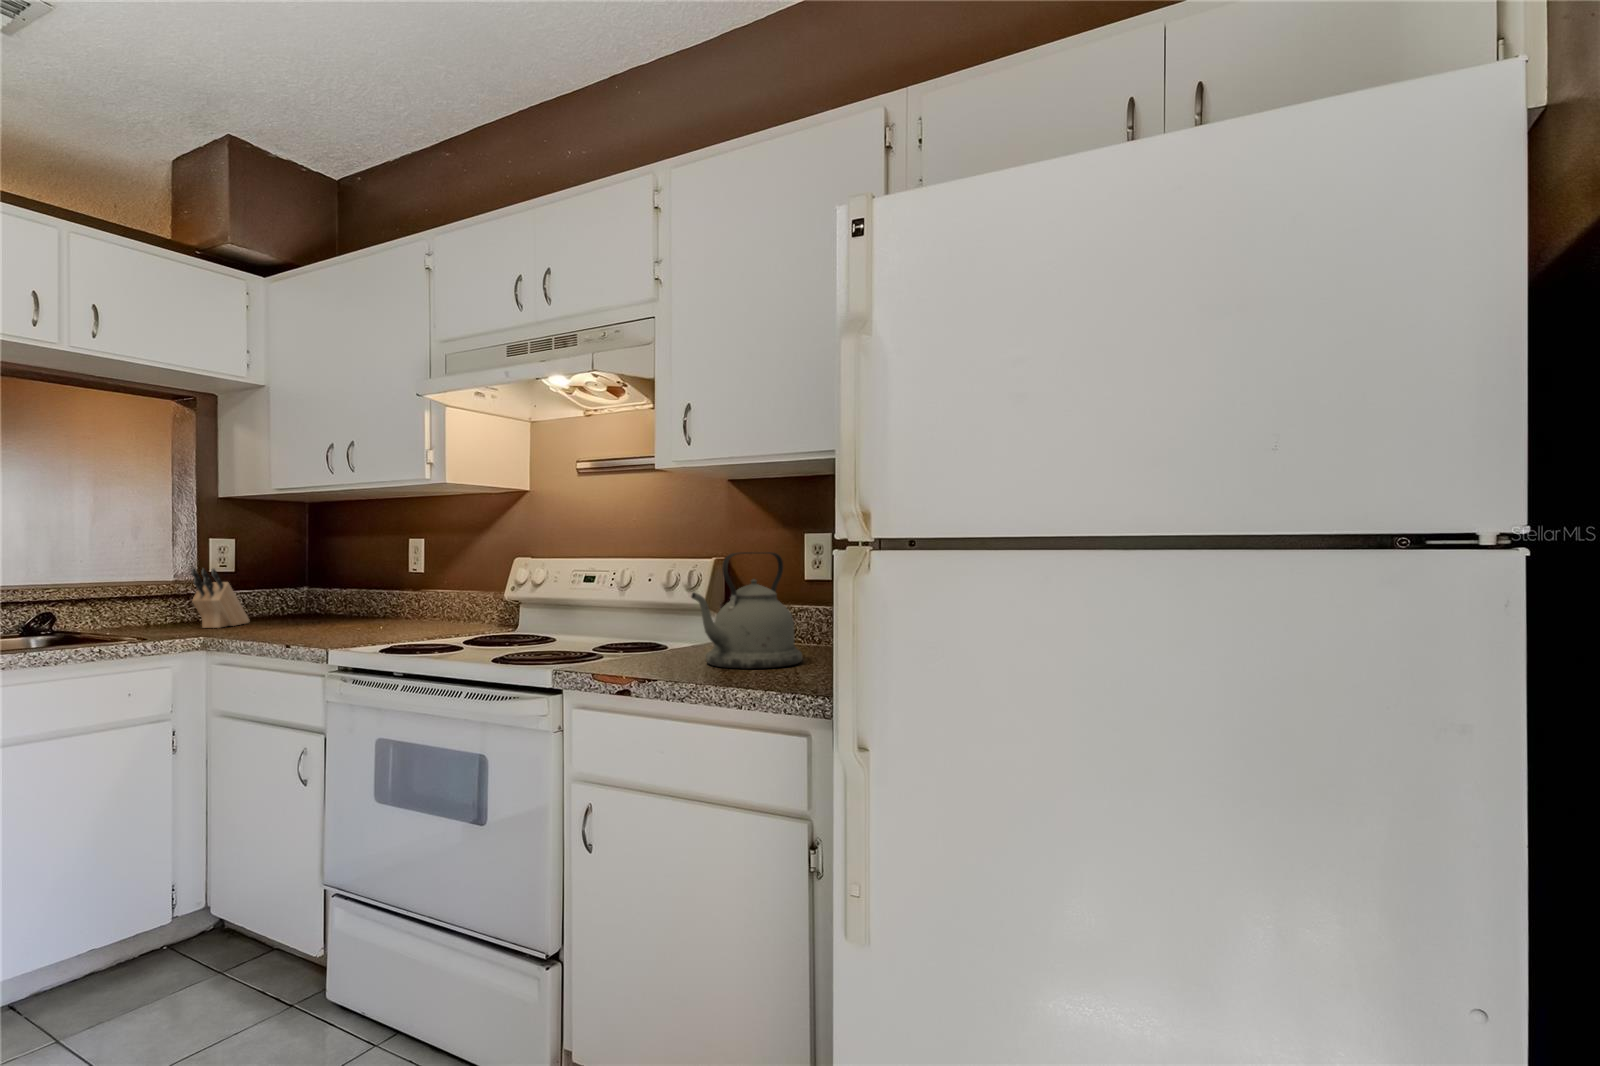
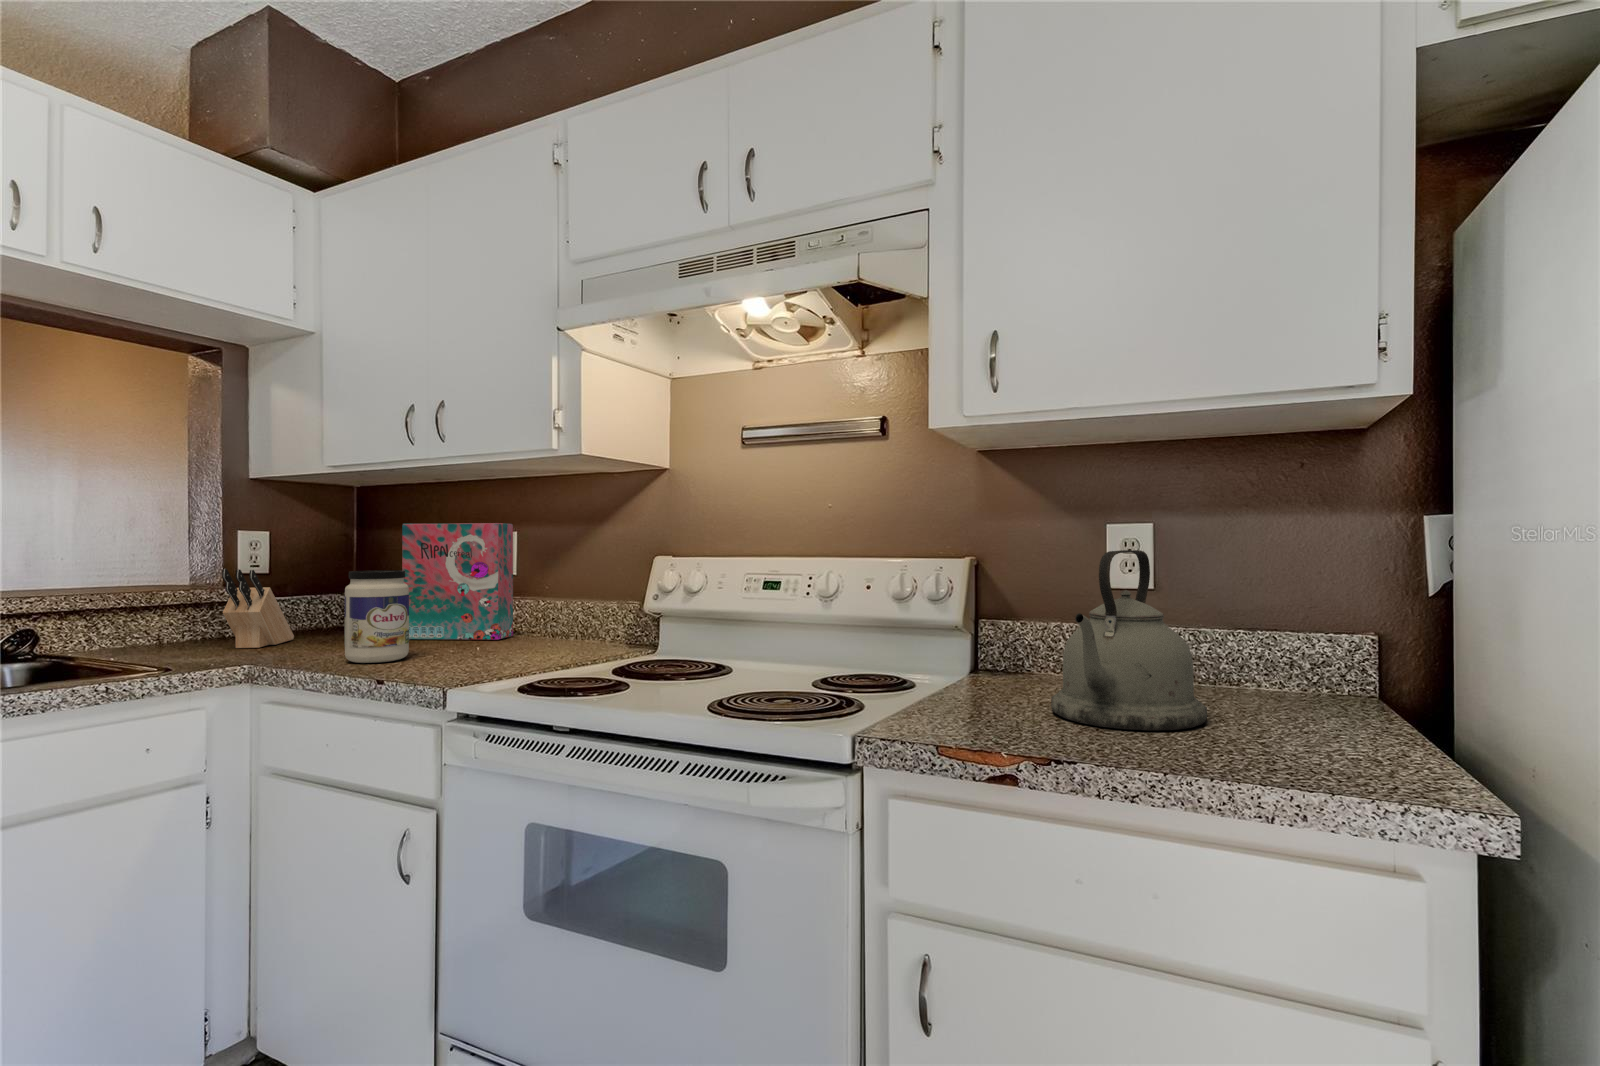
cereal box: none [332,532,420,623] -> present [402,523,513,640]
jar: none [274,568,323,636] -> present [345,570,409,663]

